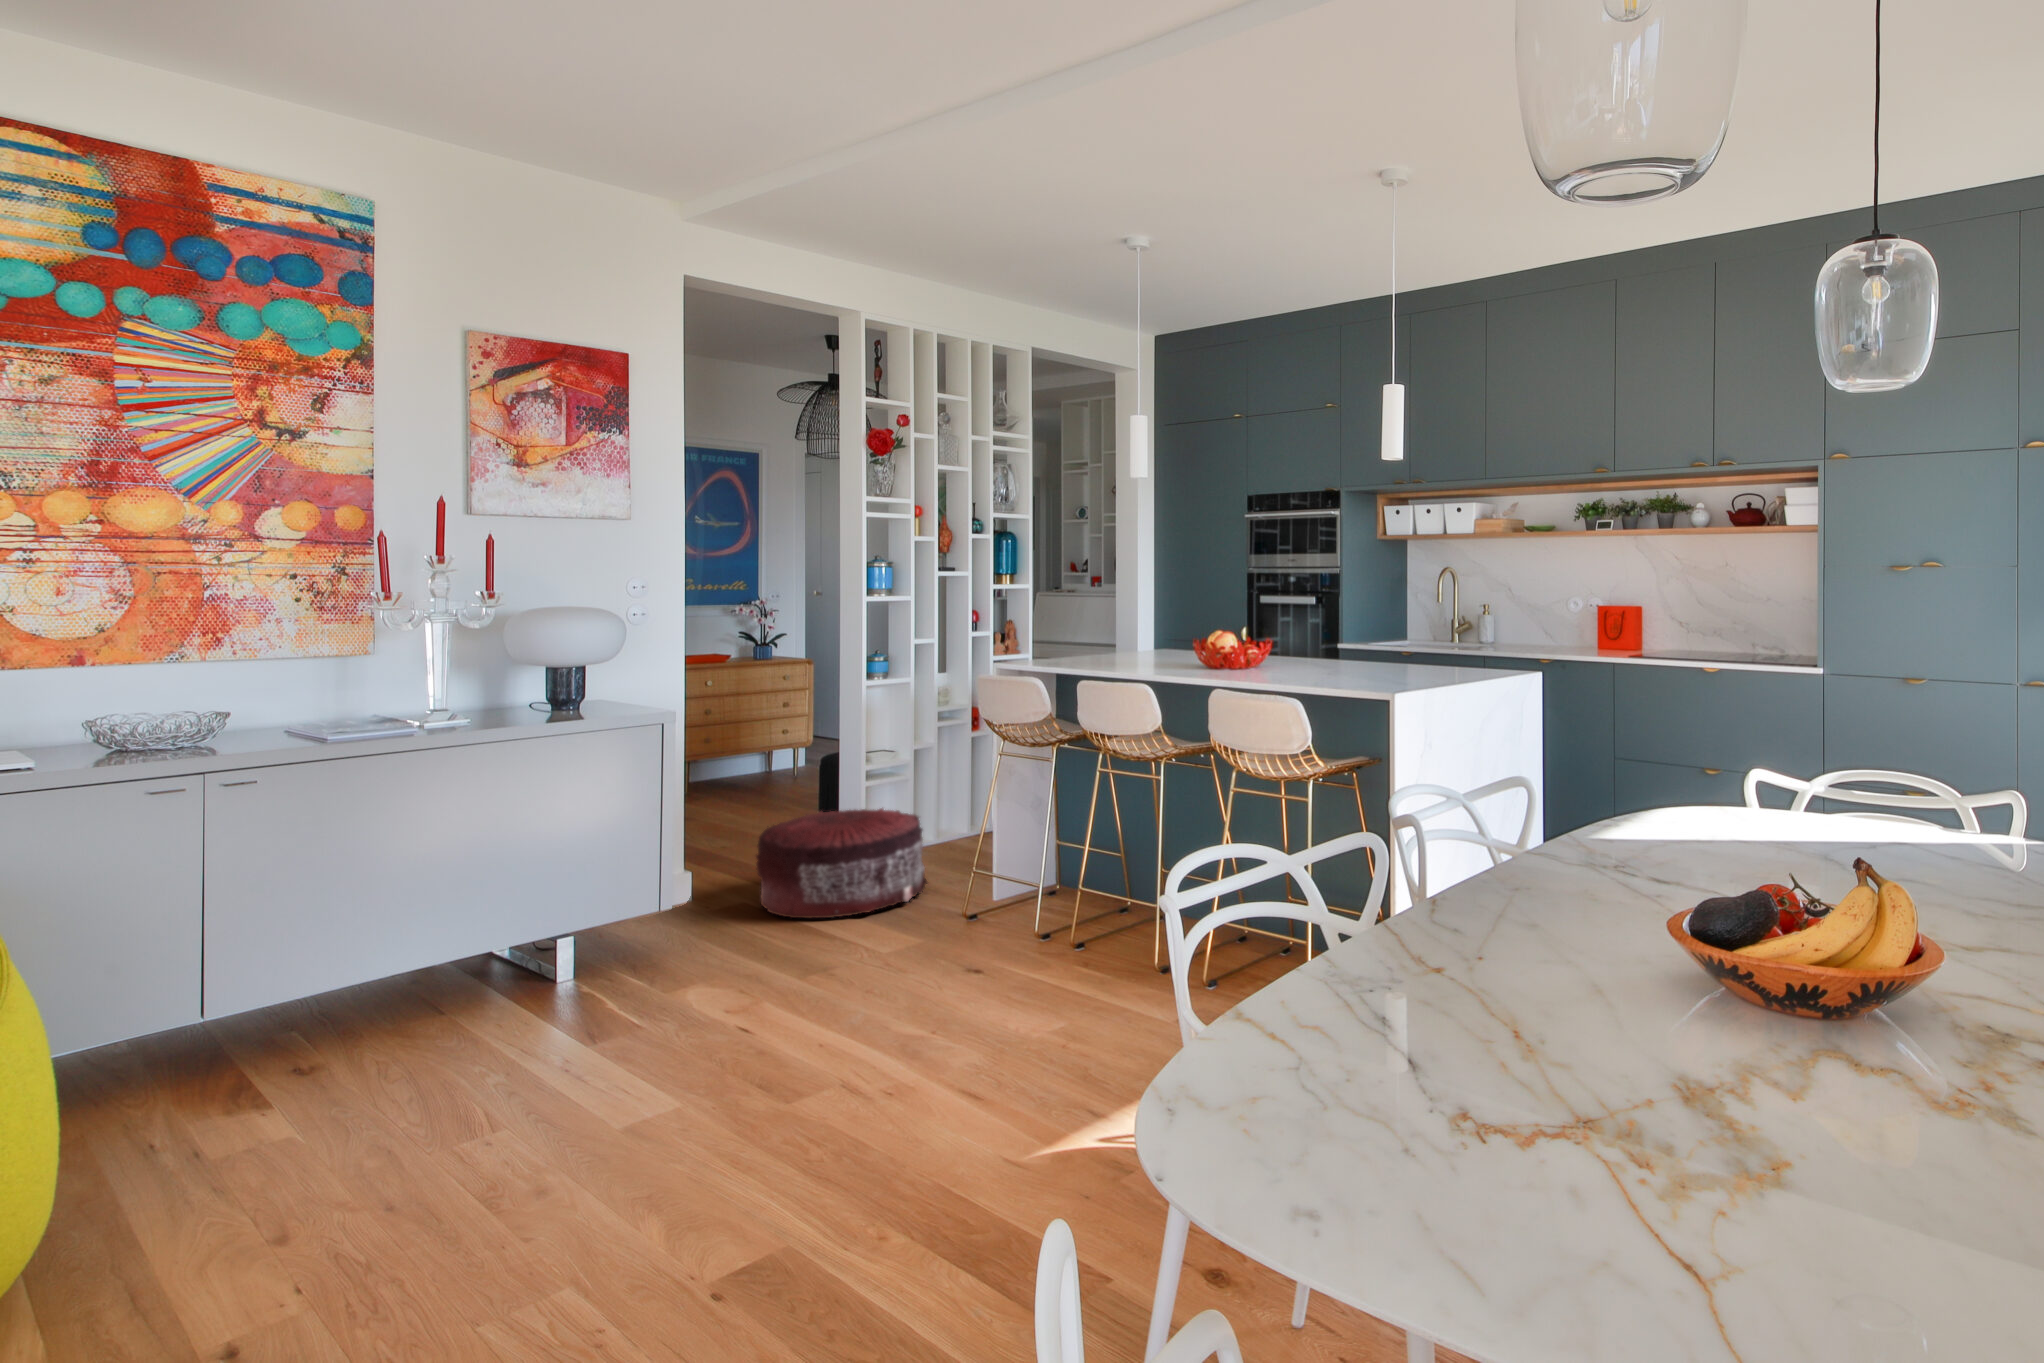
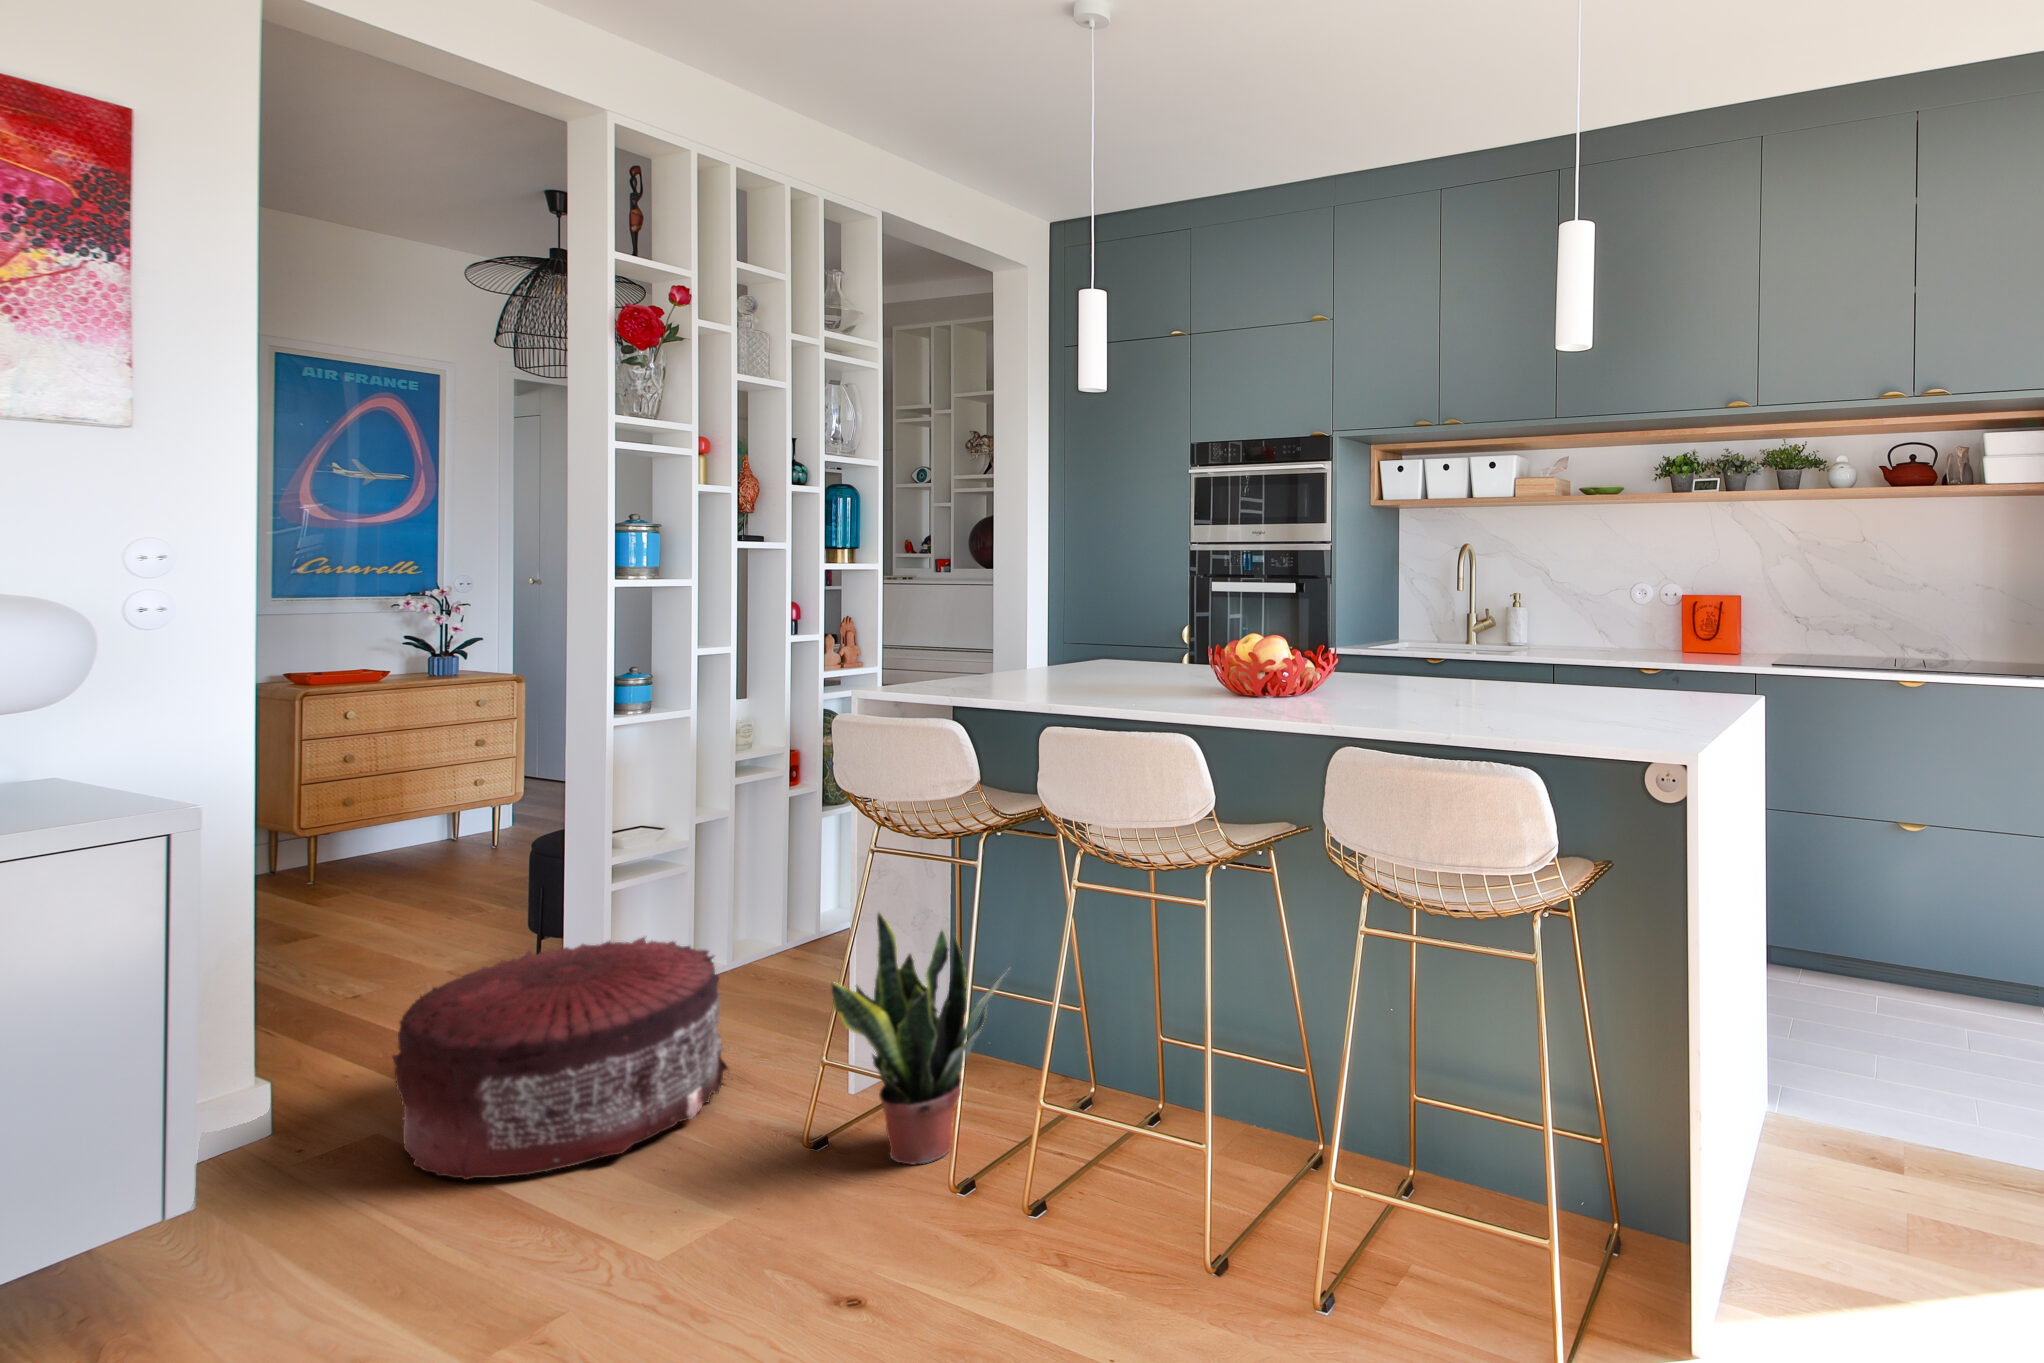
potted plant: none [974,787,1076,926] -> present [832,913,1009,1164]

